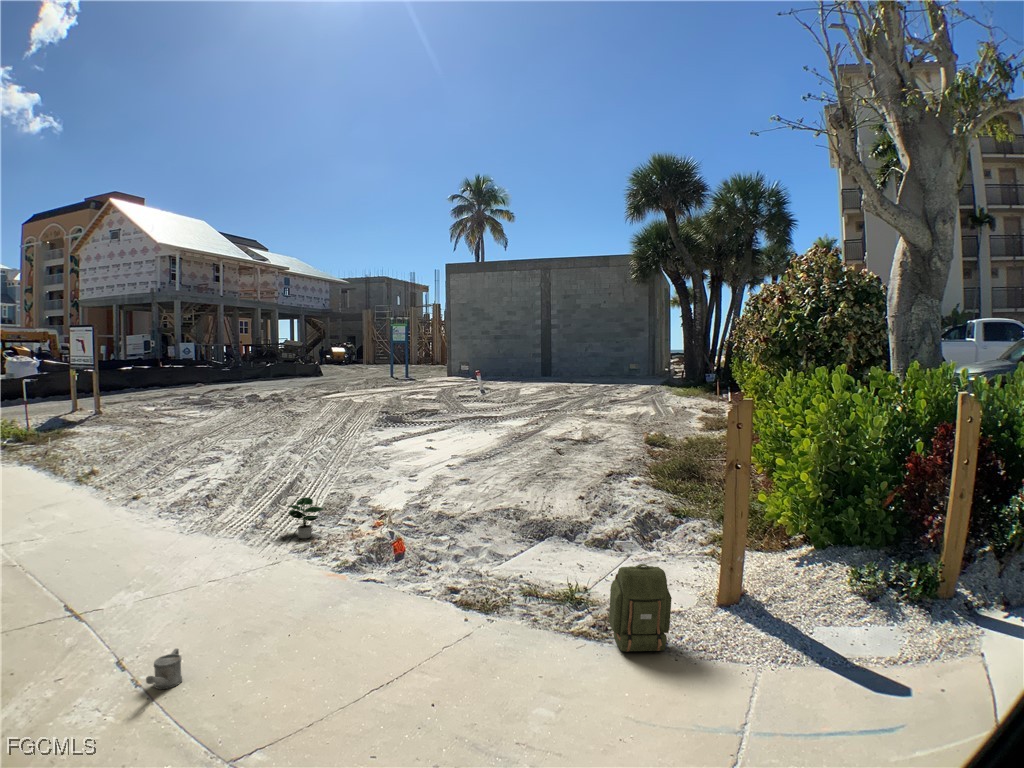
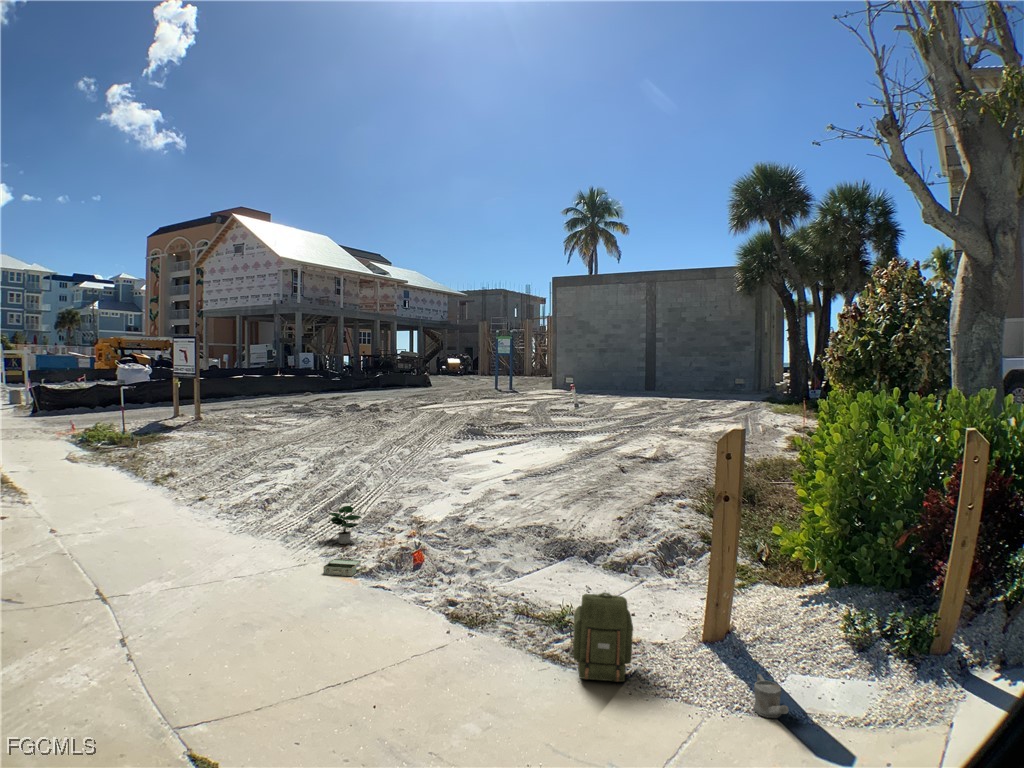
toolbox: none [298,554,338,571] -> present [323,559,361,576]
watering can: present [146,649,182,689] -> present [754,674,788,718]

